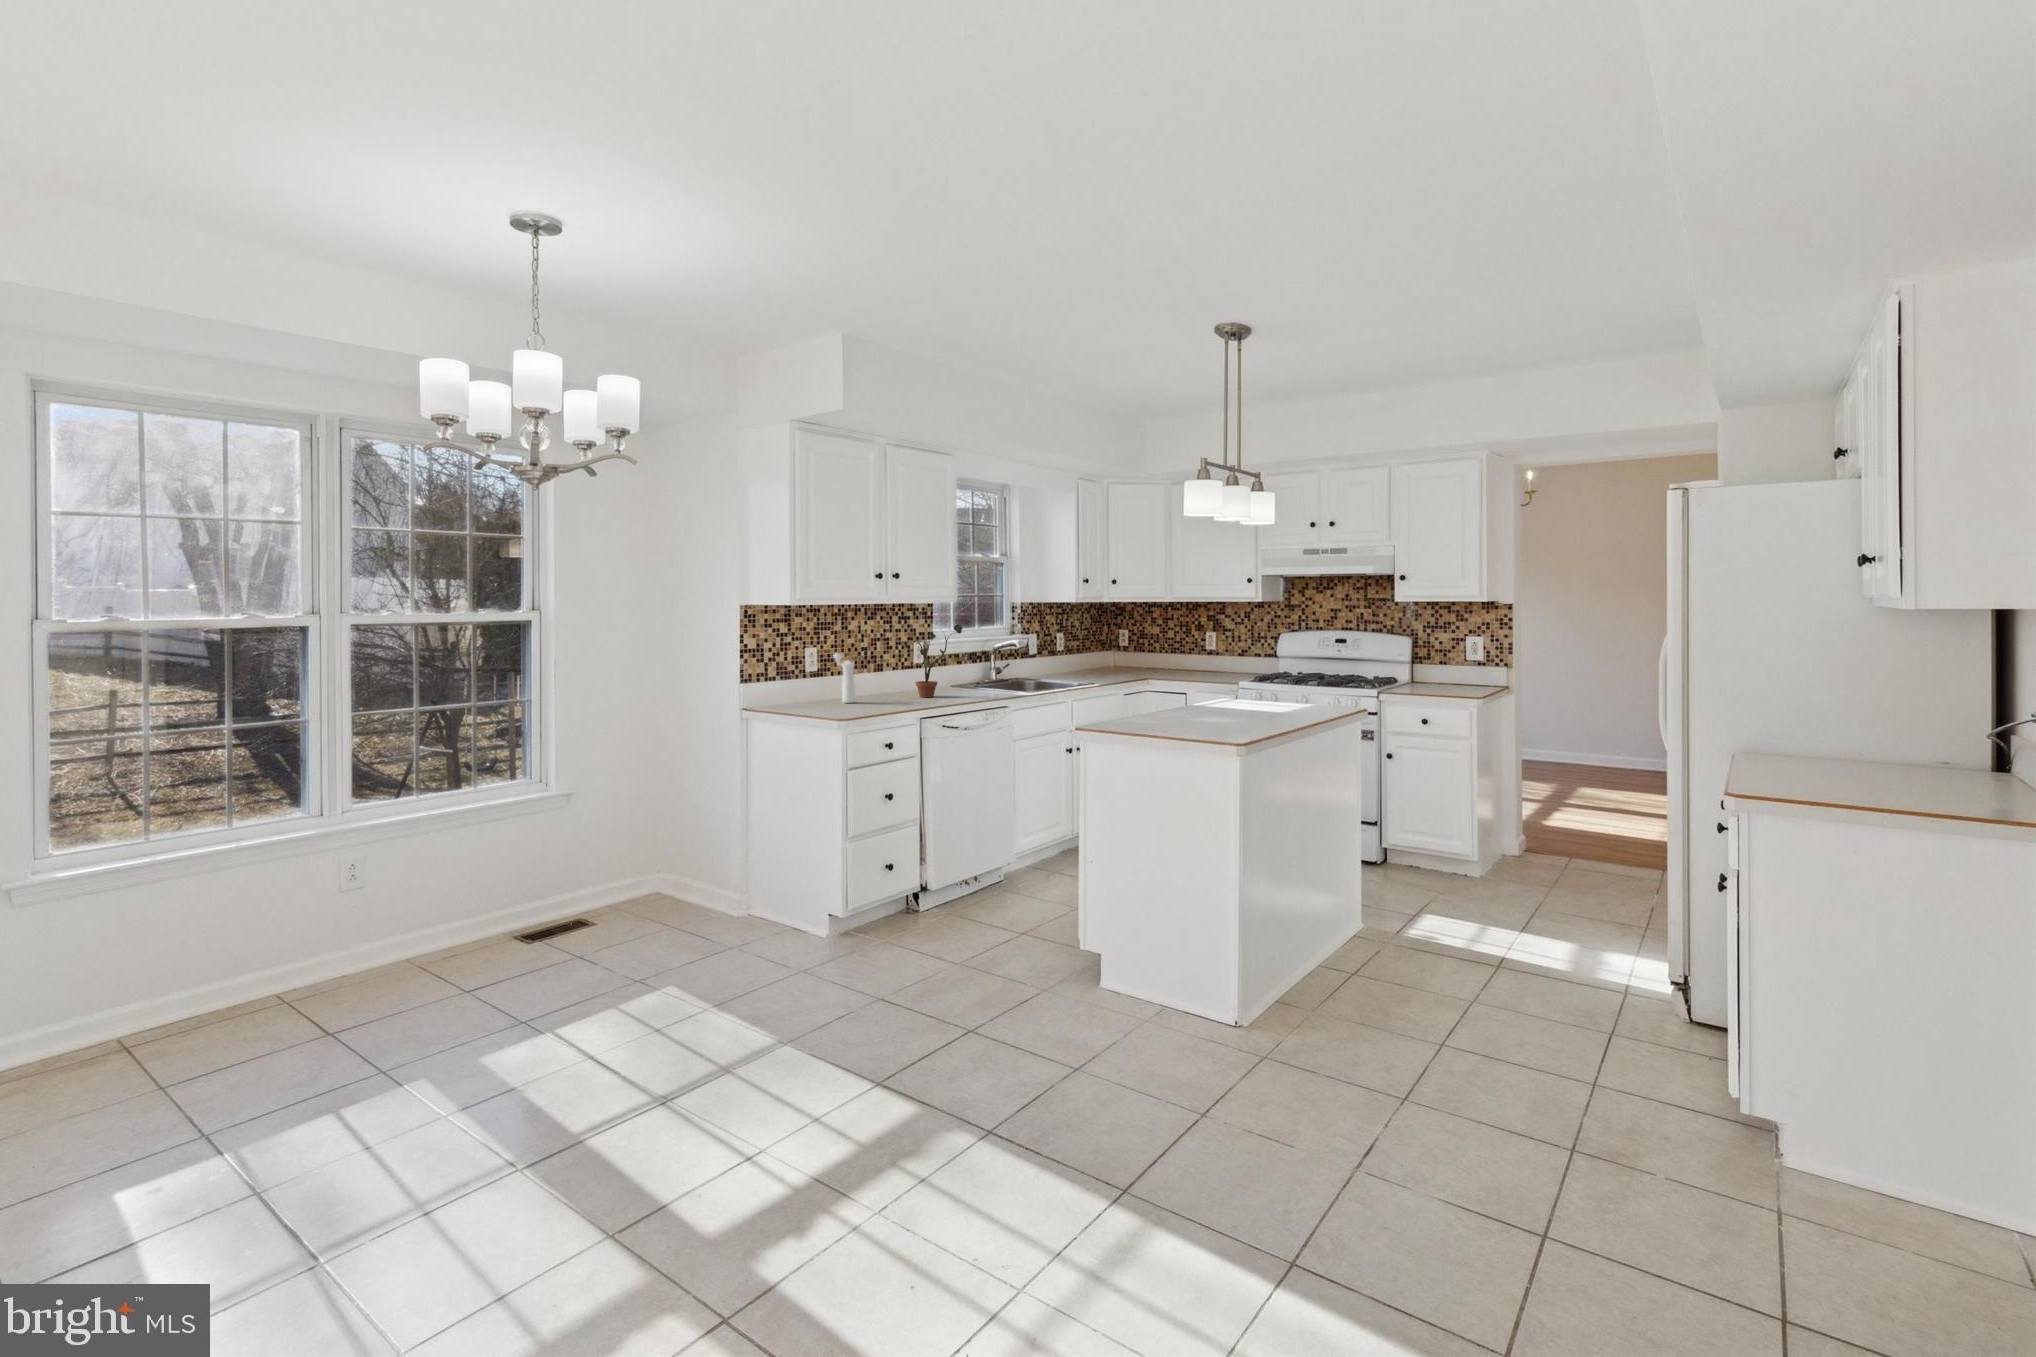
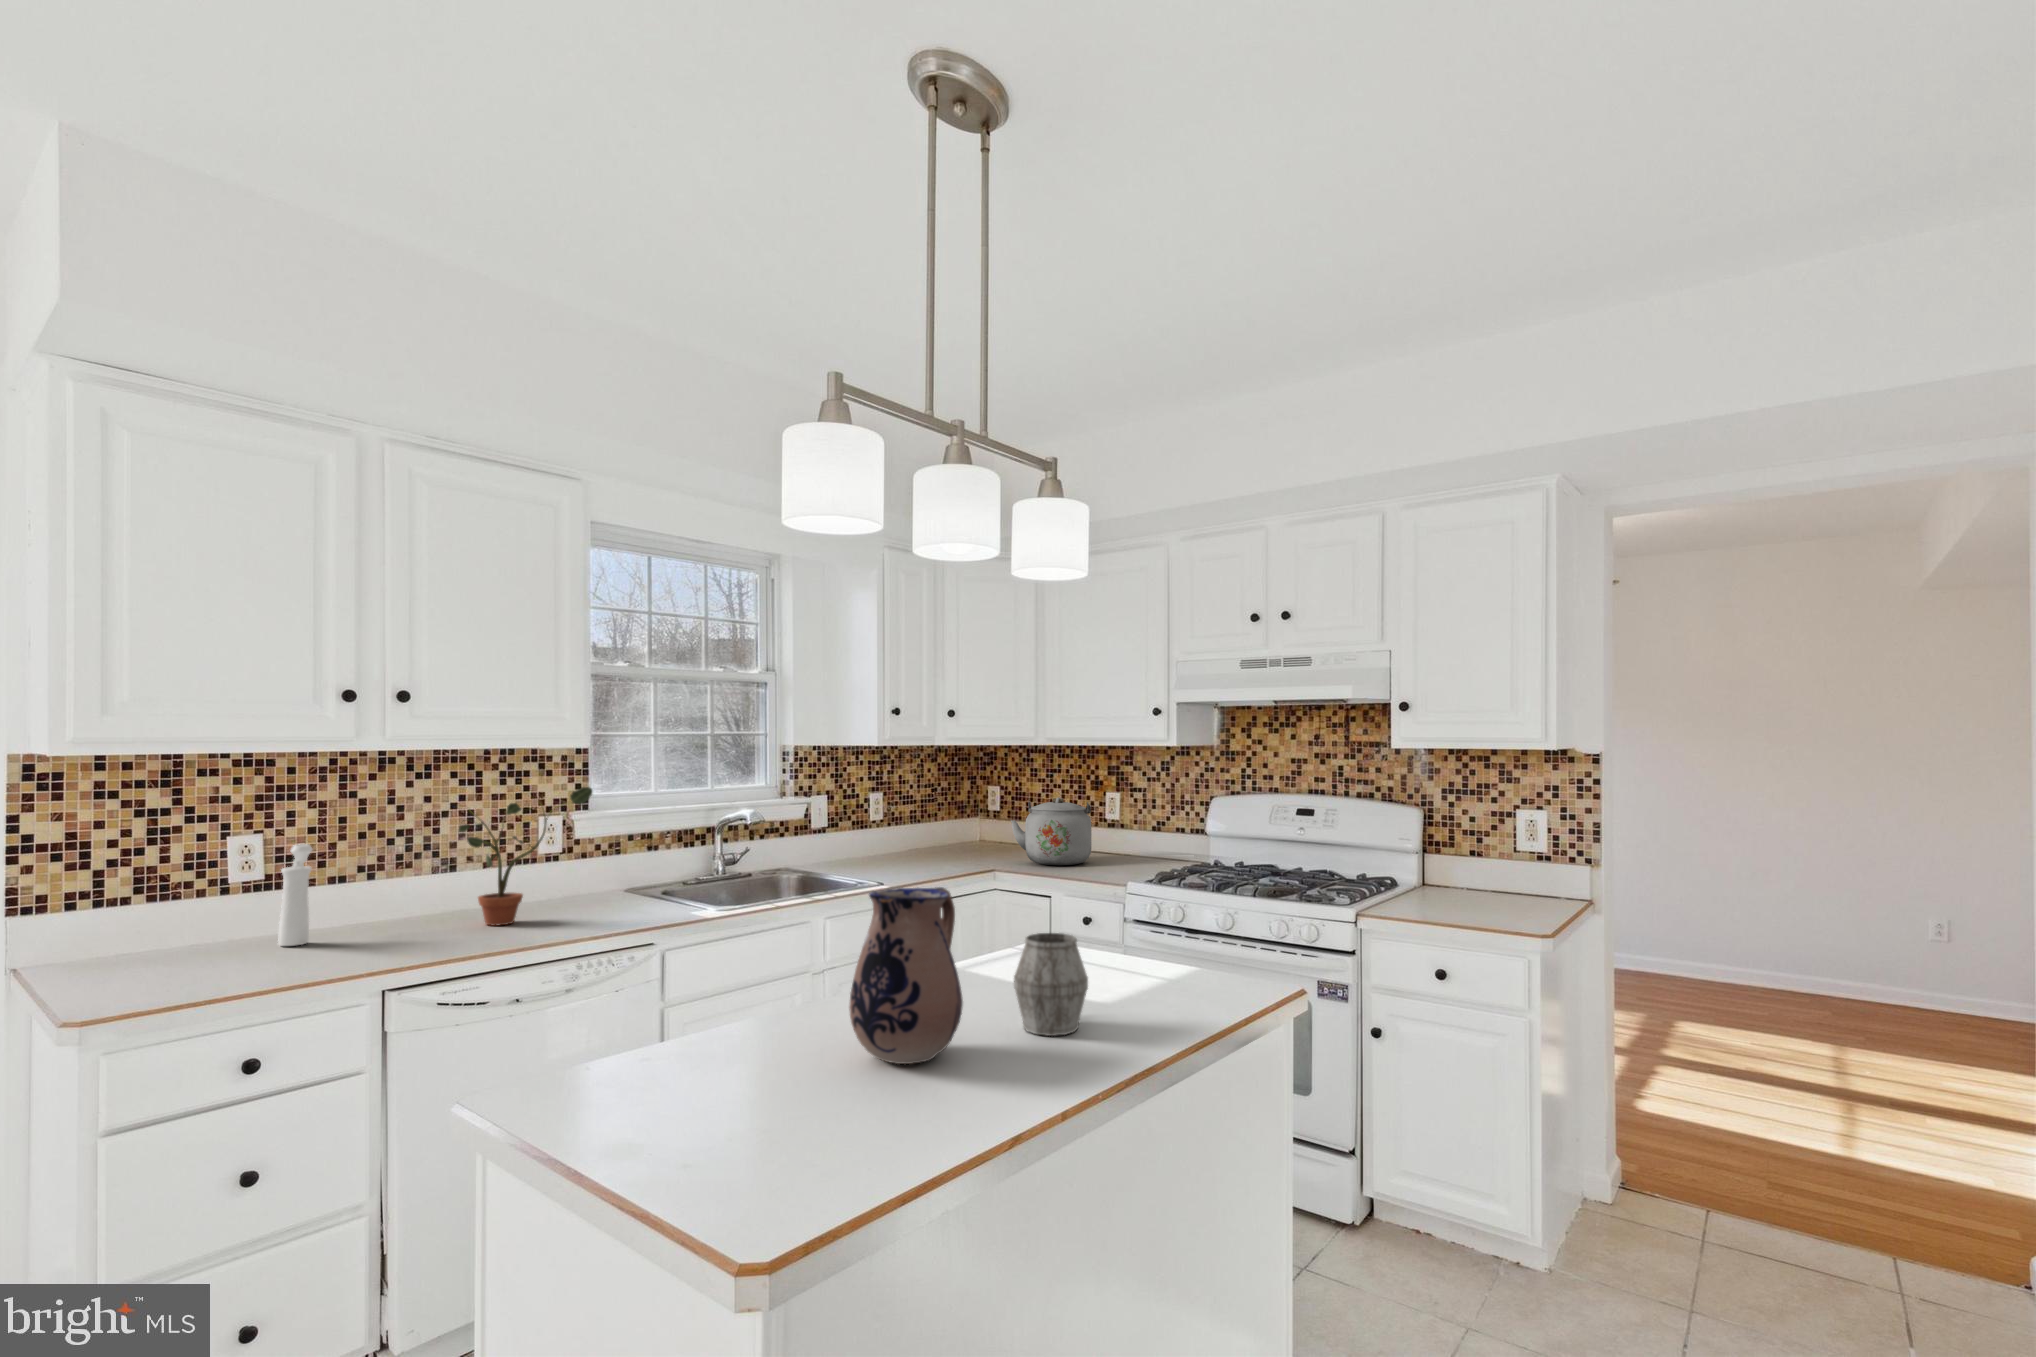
kettle: none [1154,635,1205,676] -> present [1011,797,1092,865]
ceramic pitcher: none [1199,656,1245,722] -> present [849,887,963,1064]
mug: none [1254,678,1285,717] -> present [1014,933,1088,1036]

